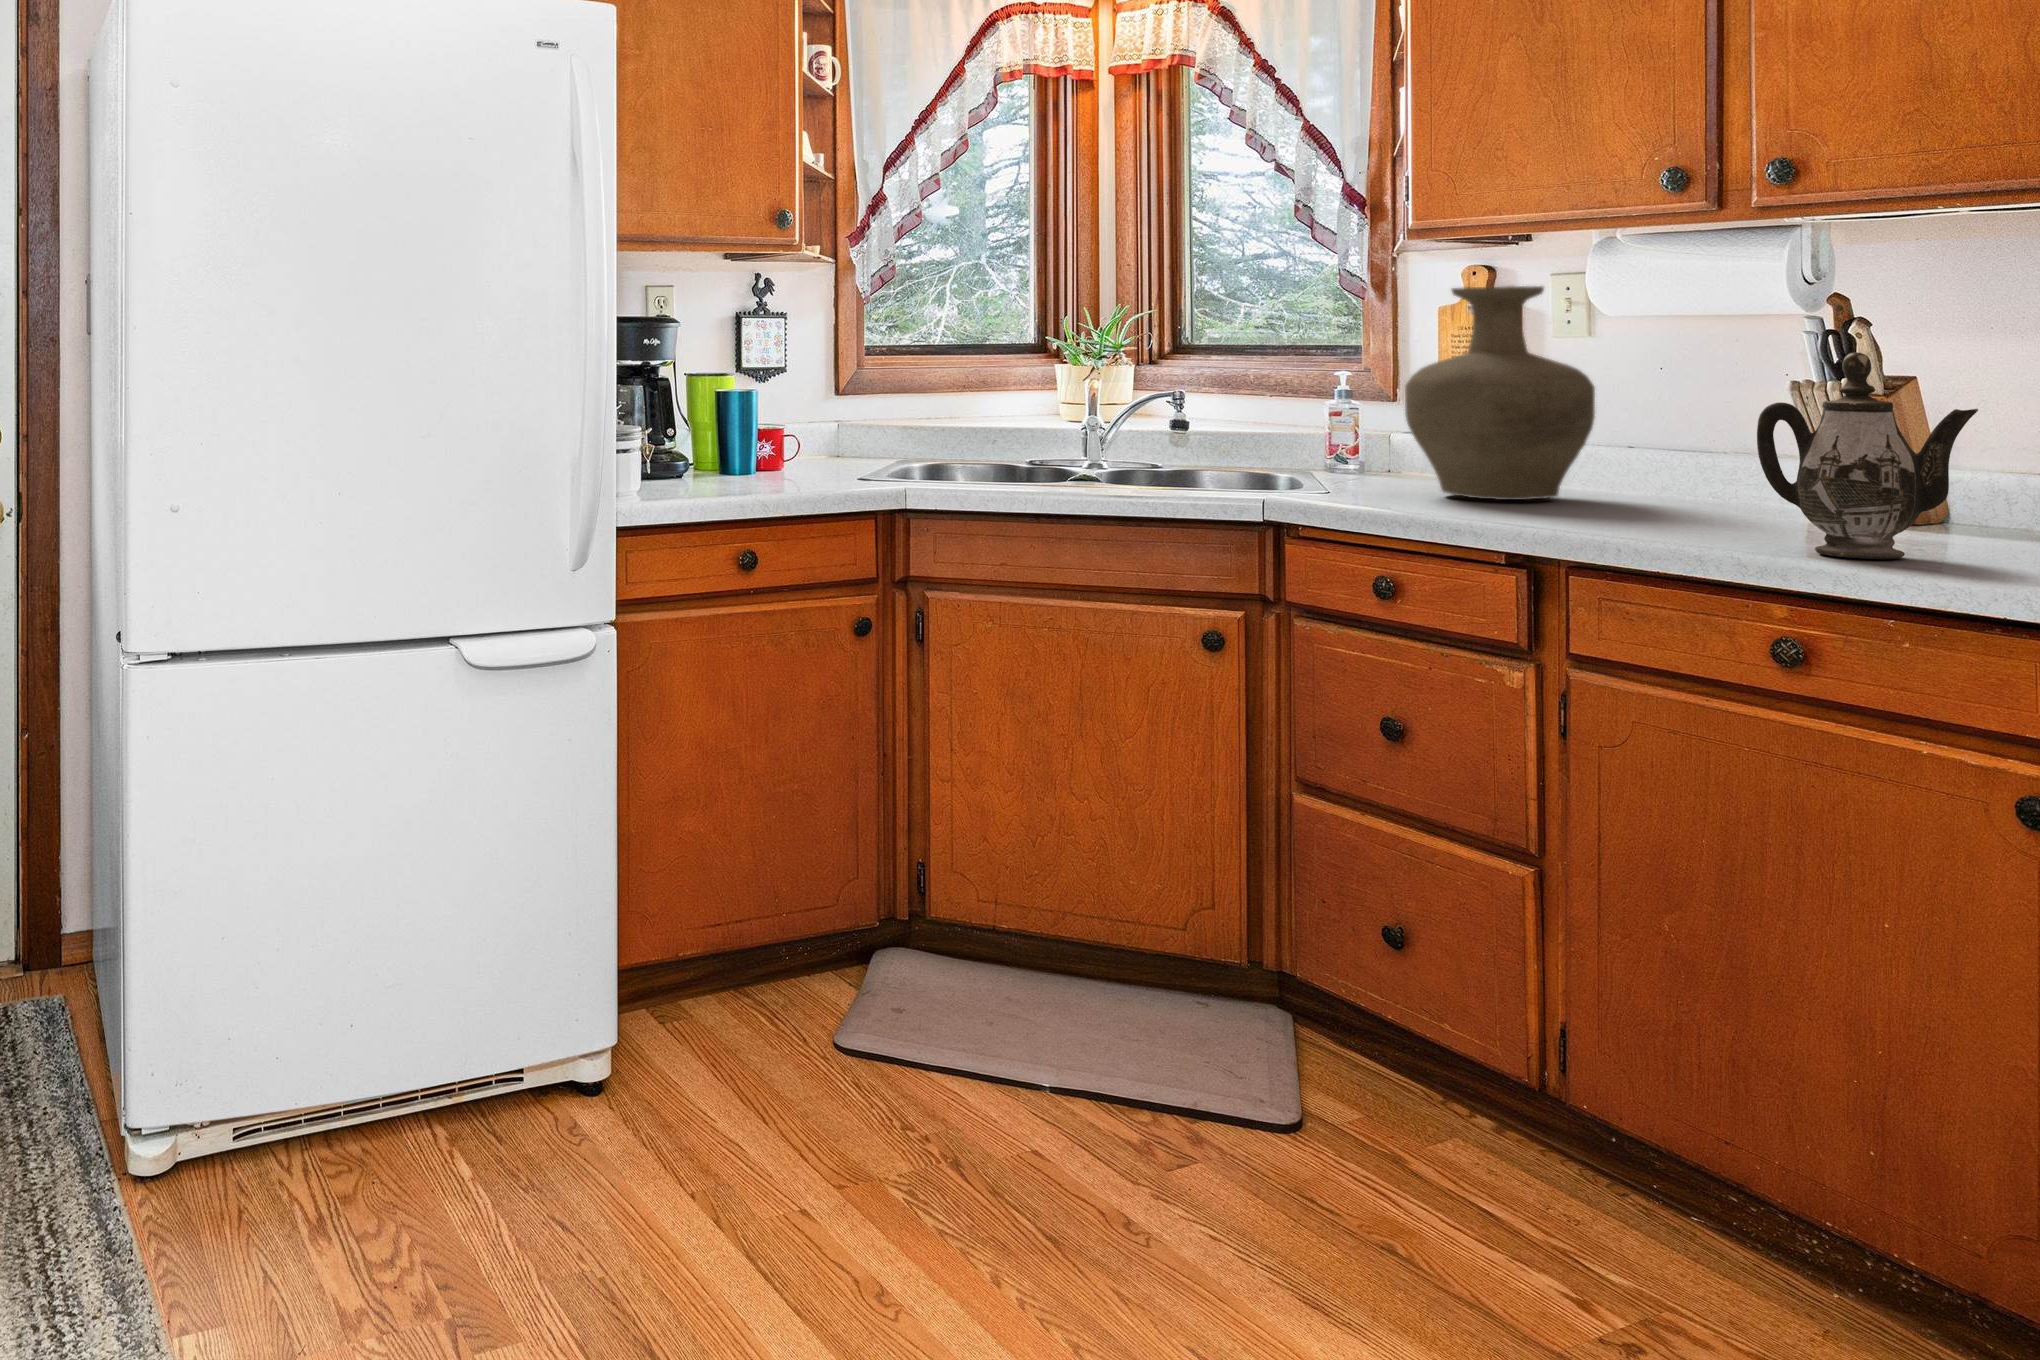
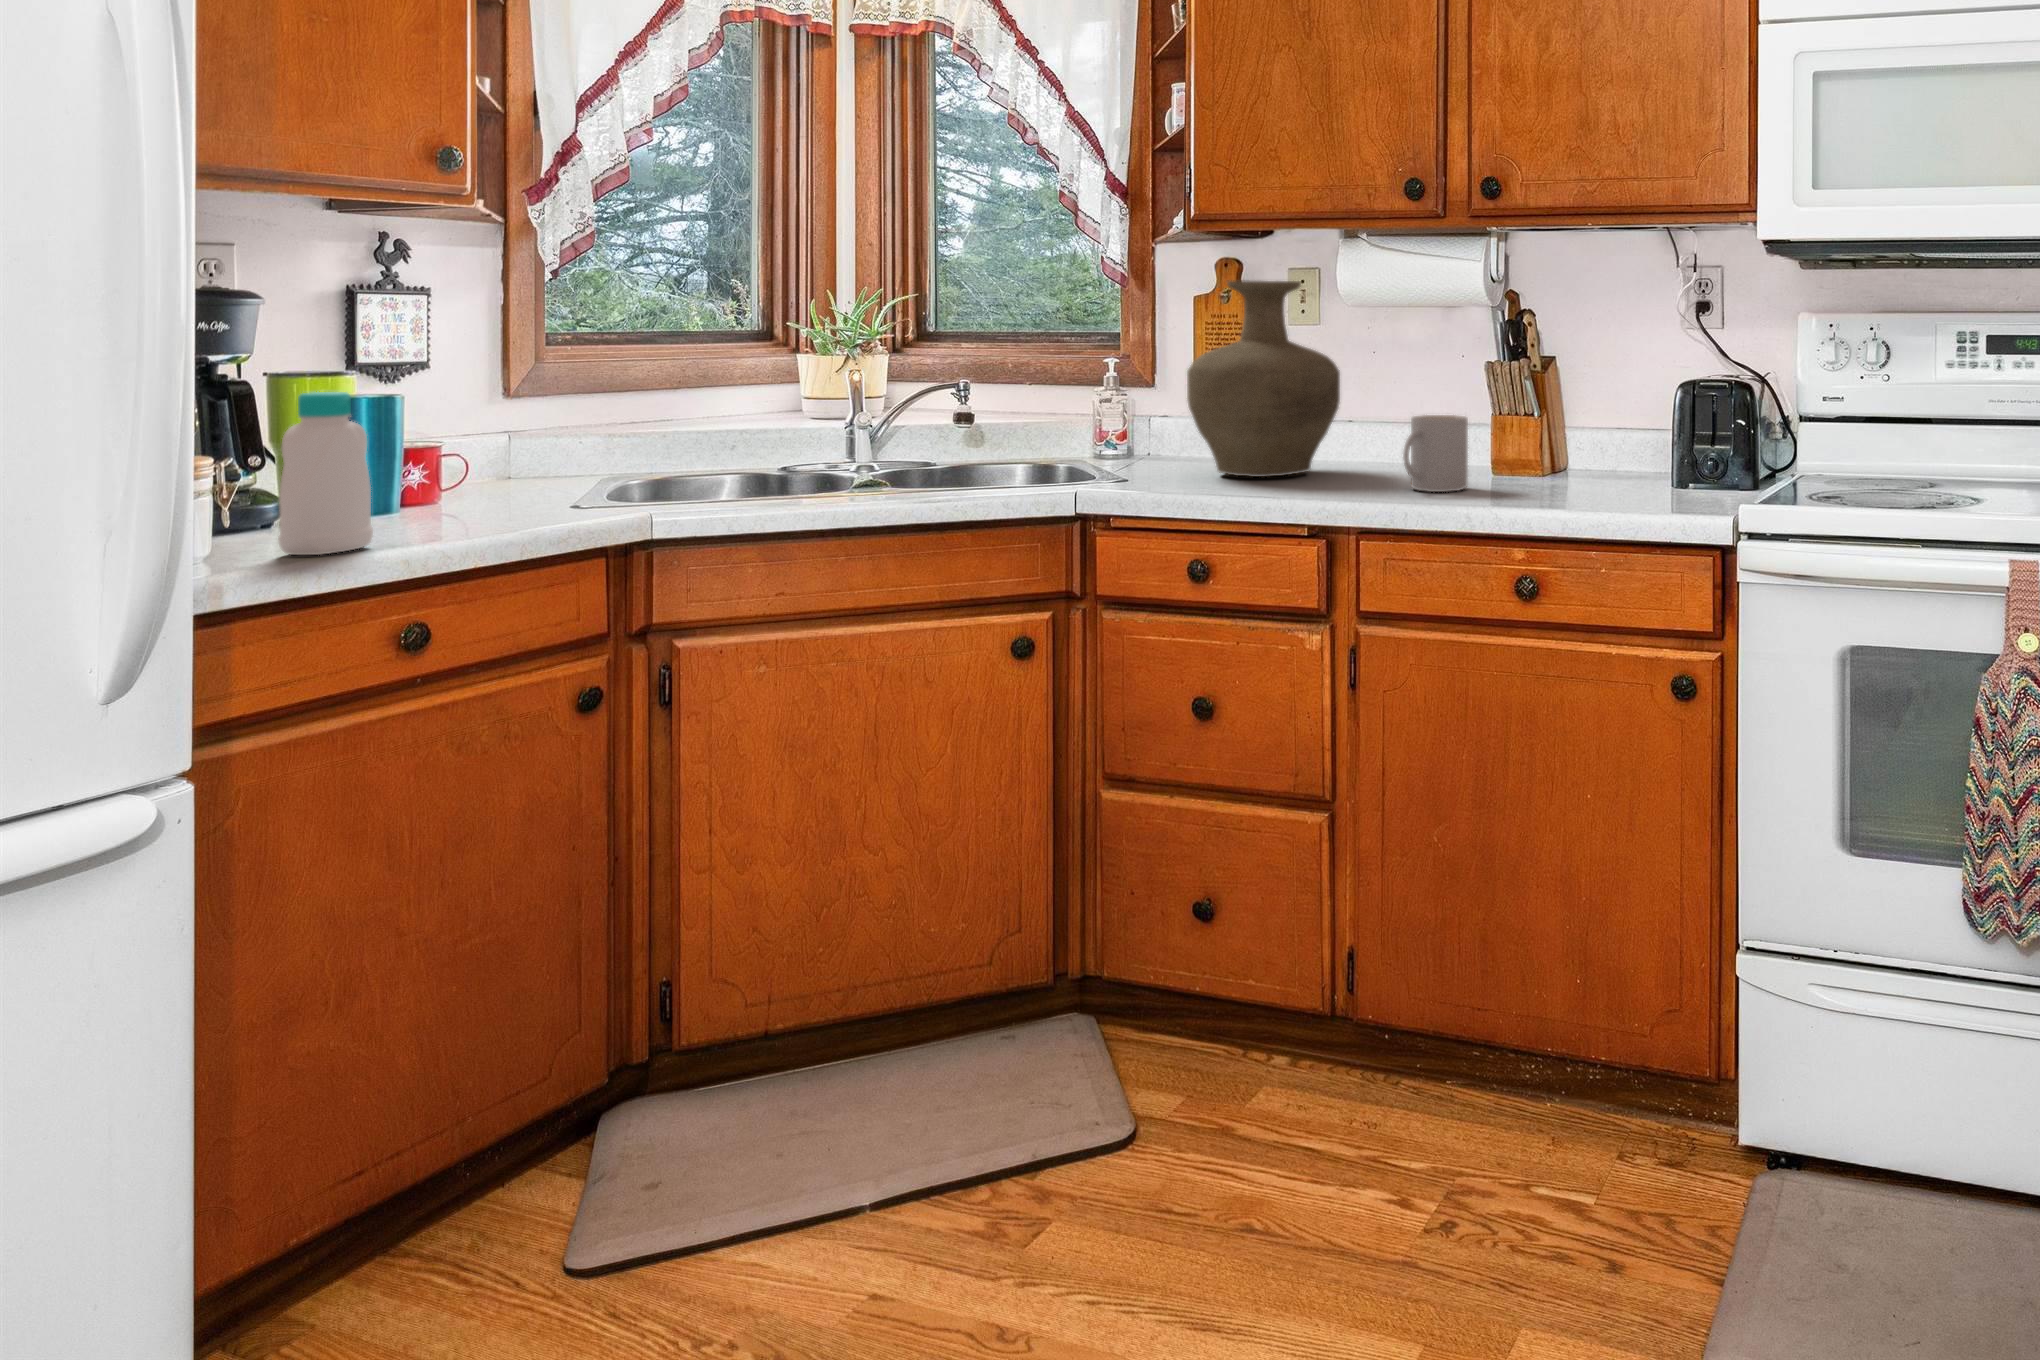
teapot: present [1757,352,1978,559] -> none [1502,345,1640,512]
bottle: none [677,384,730,496] -> present [278,392,373,555]
mug: none [1645,438,1747,528] -> present [1403,415,1468,492]

